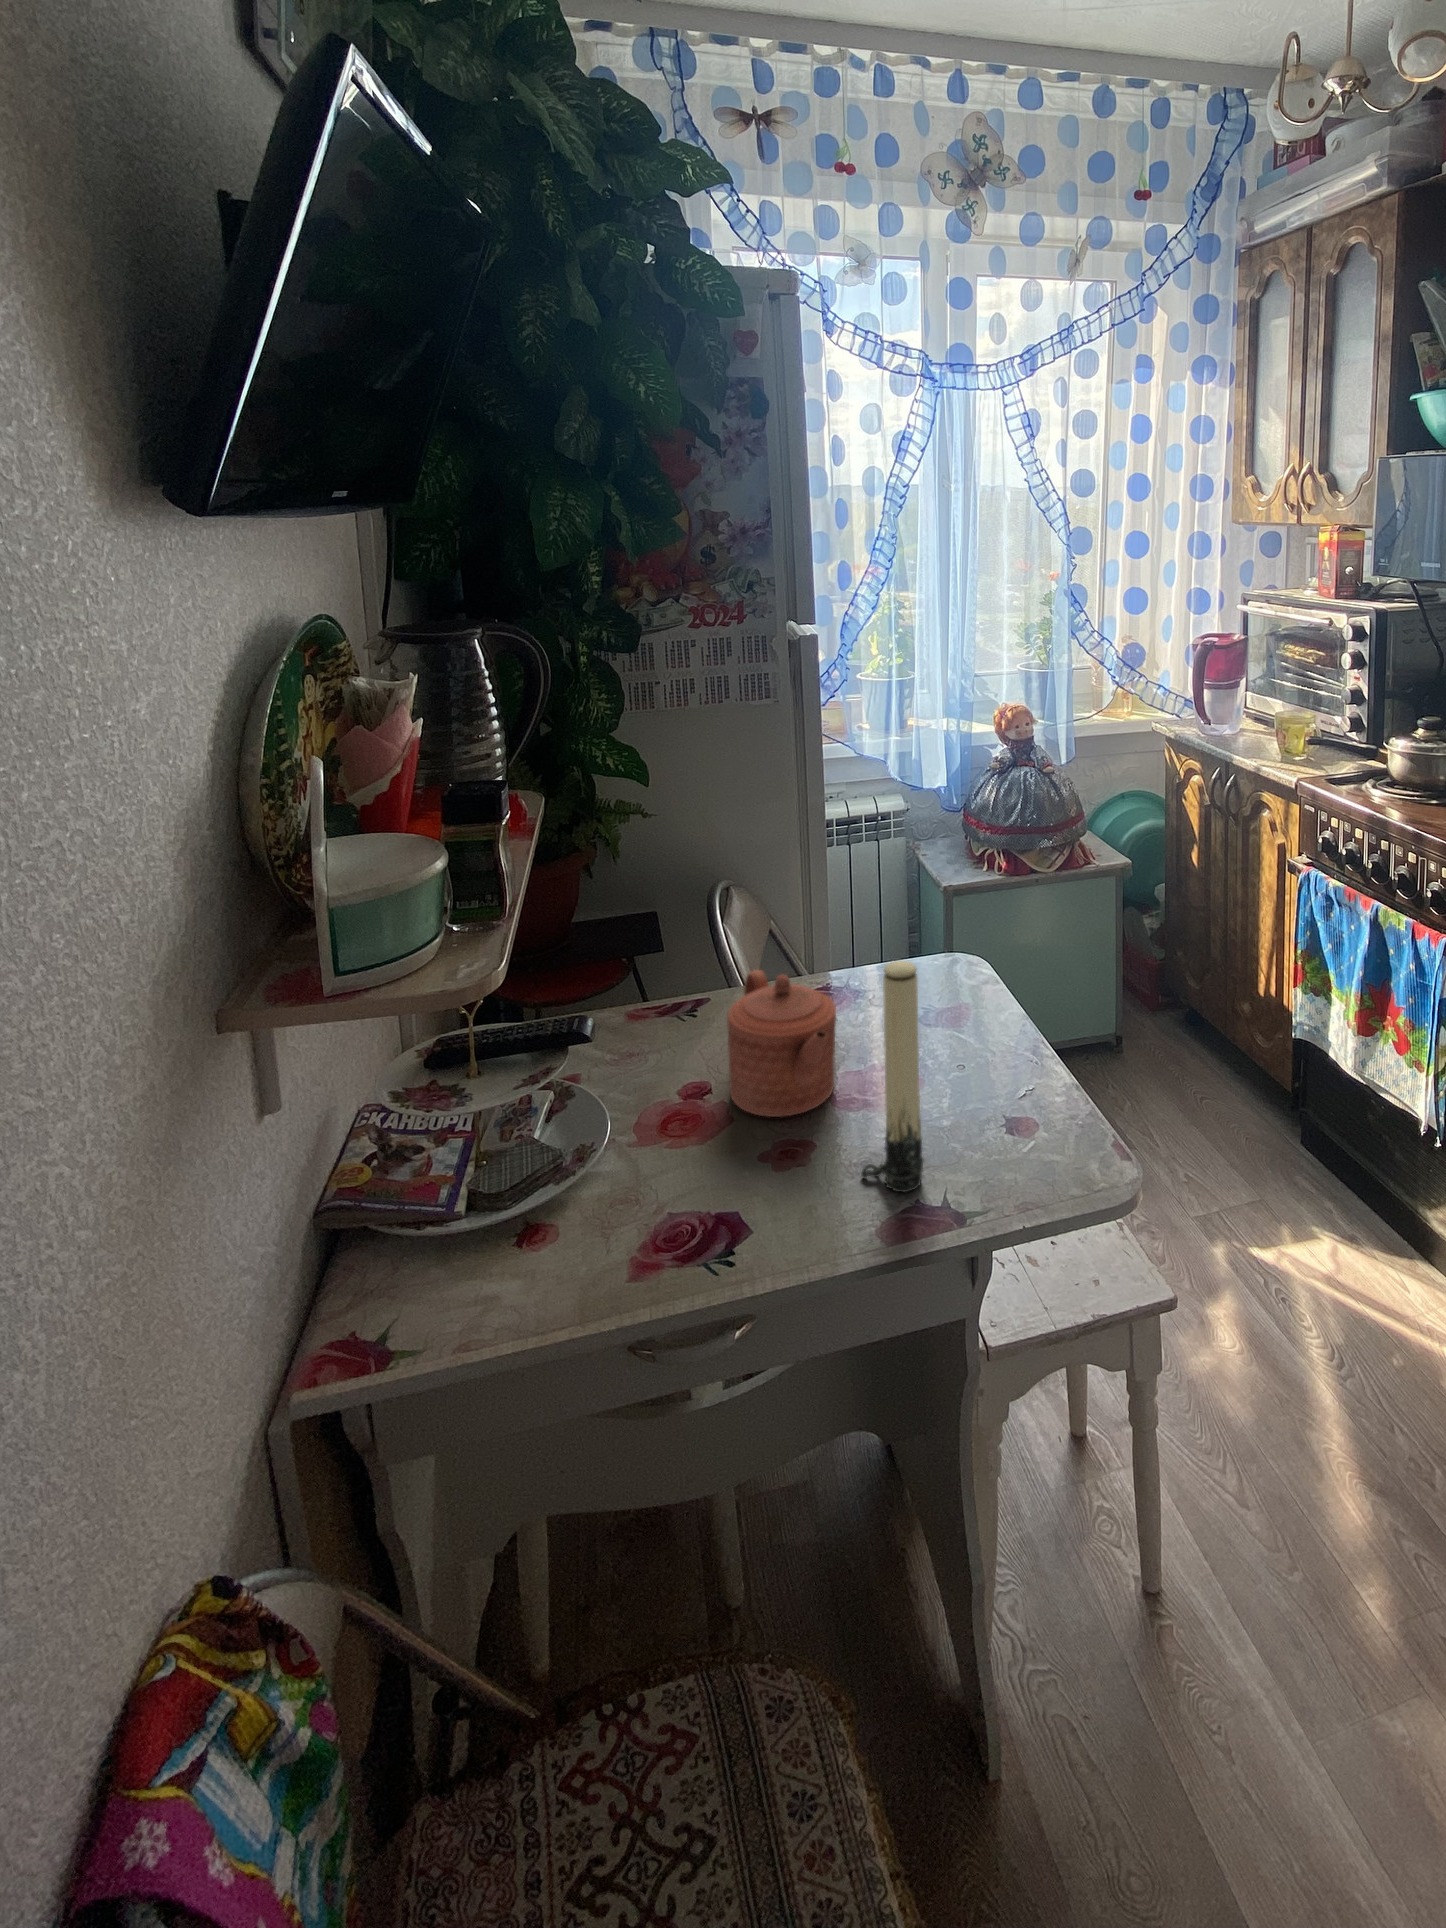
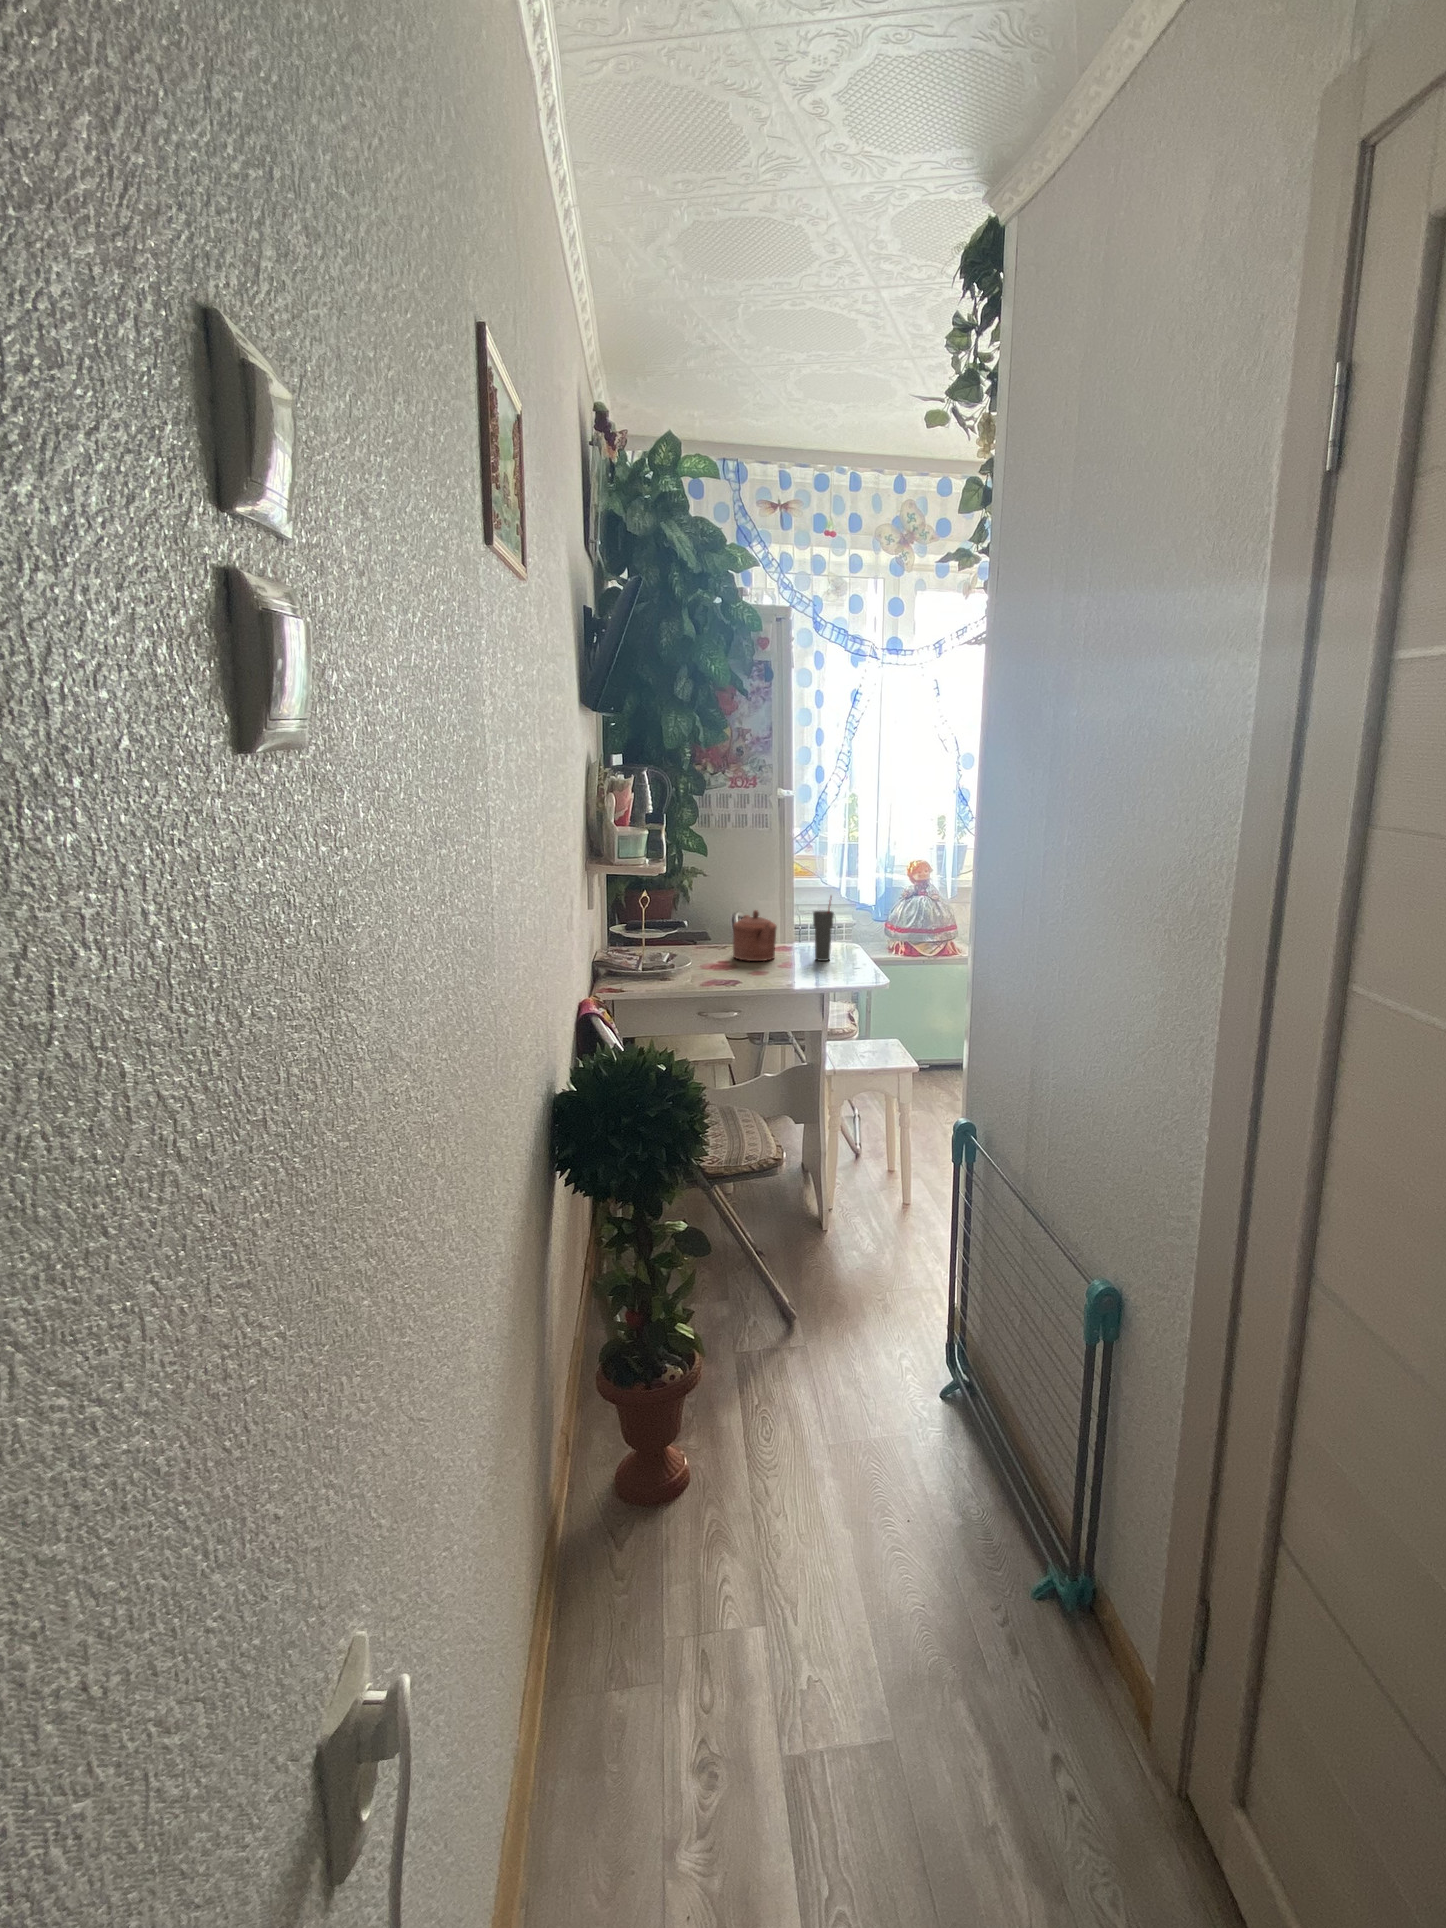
cup: none [927,920,978,1090] -> present [813,897,834,961]
candle: present [861,961,924,1192] -> none [779,889,801,974]

